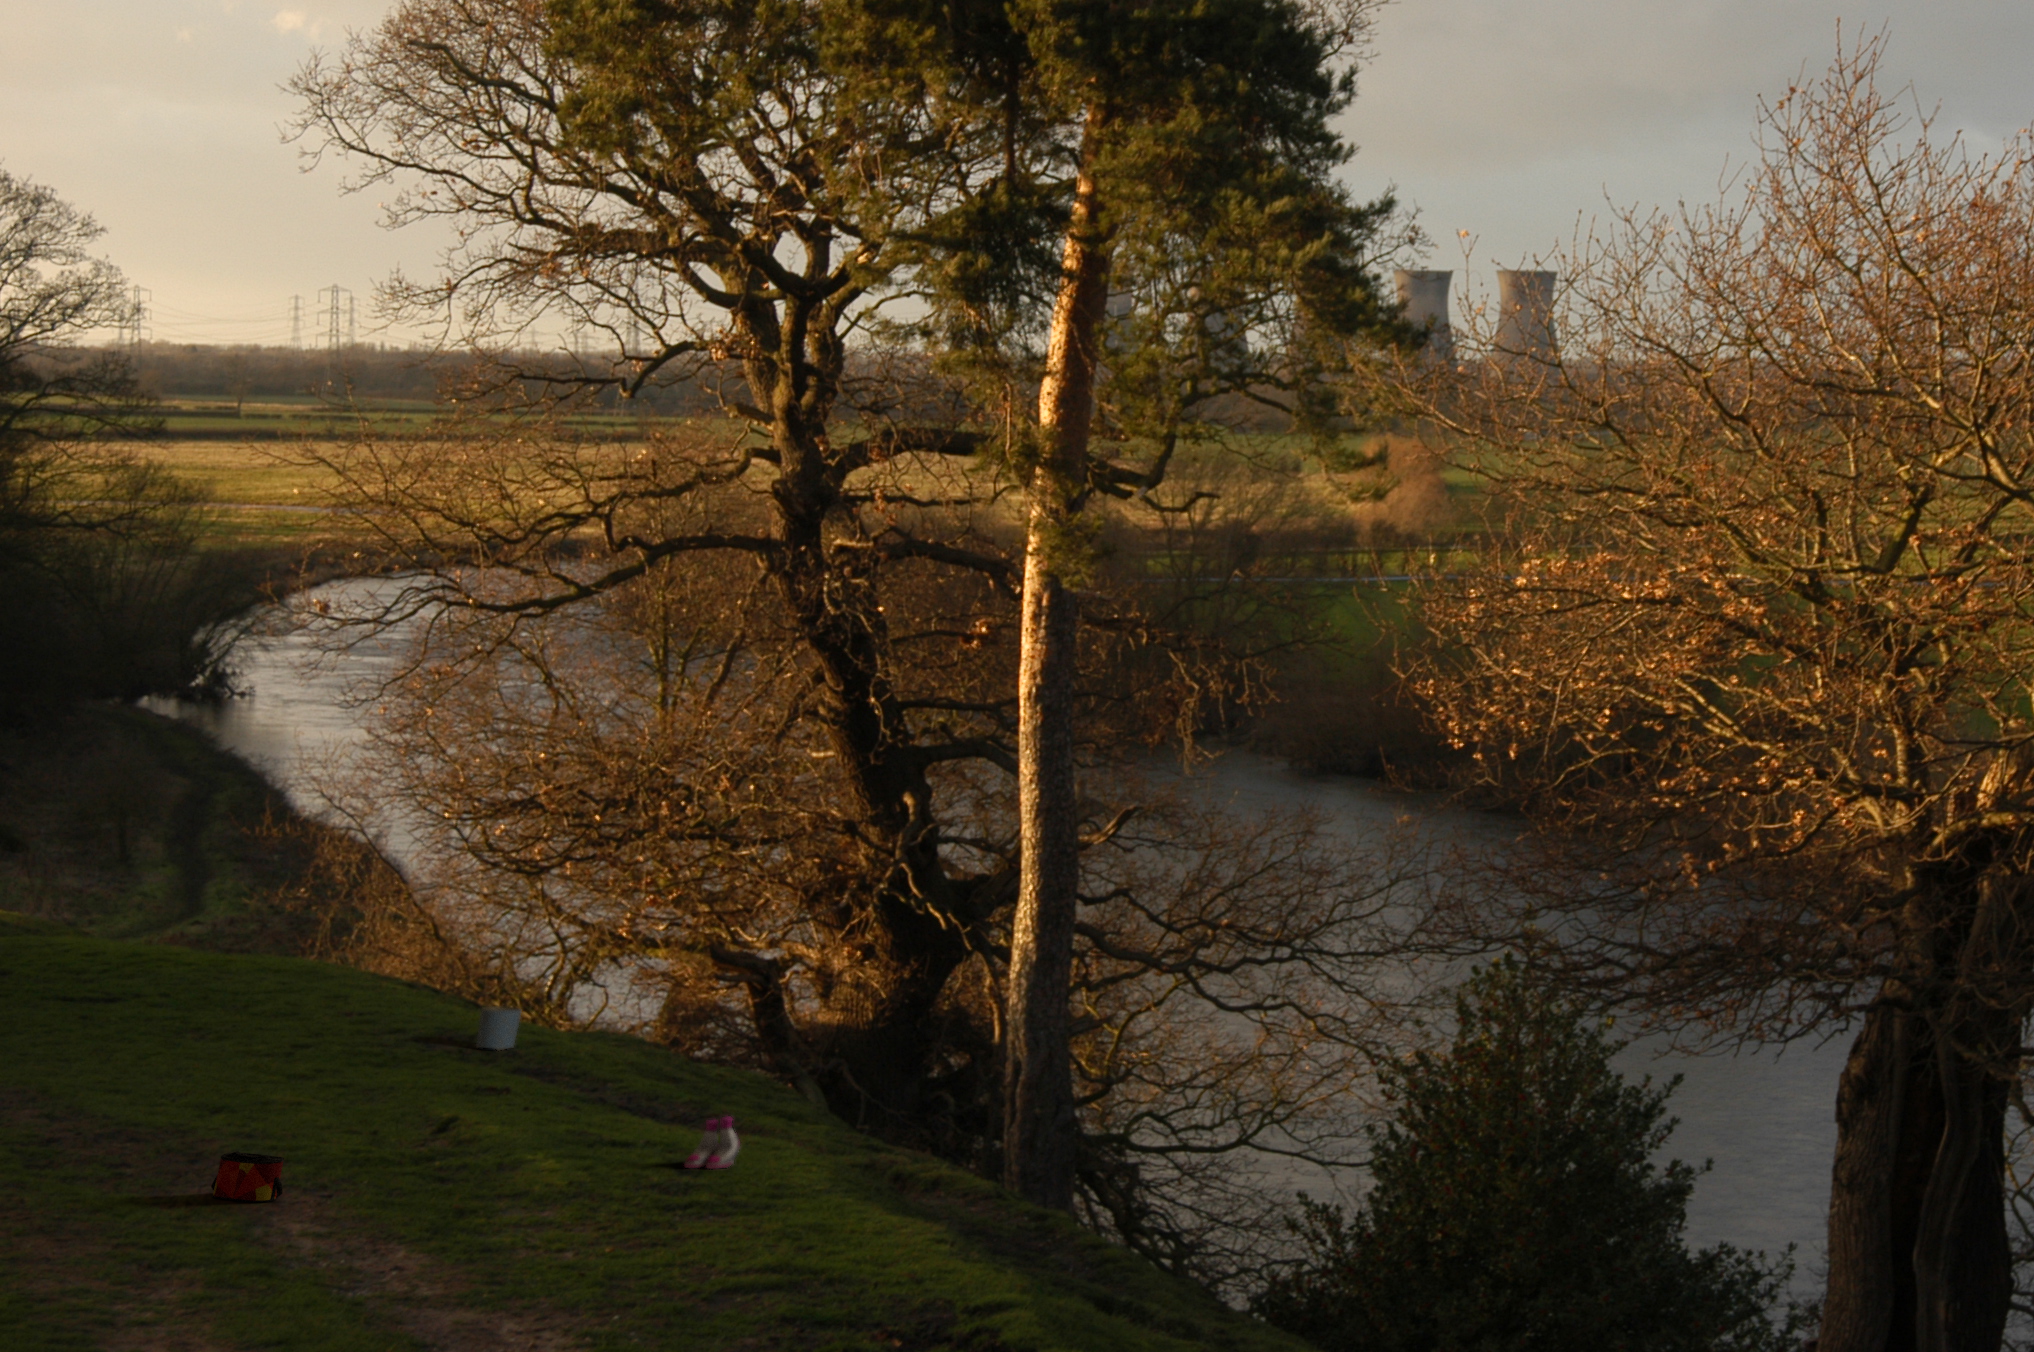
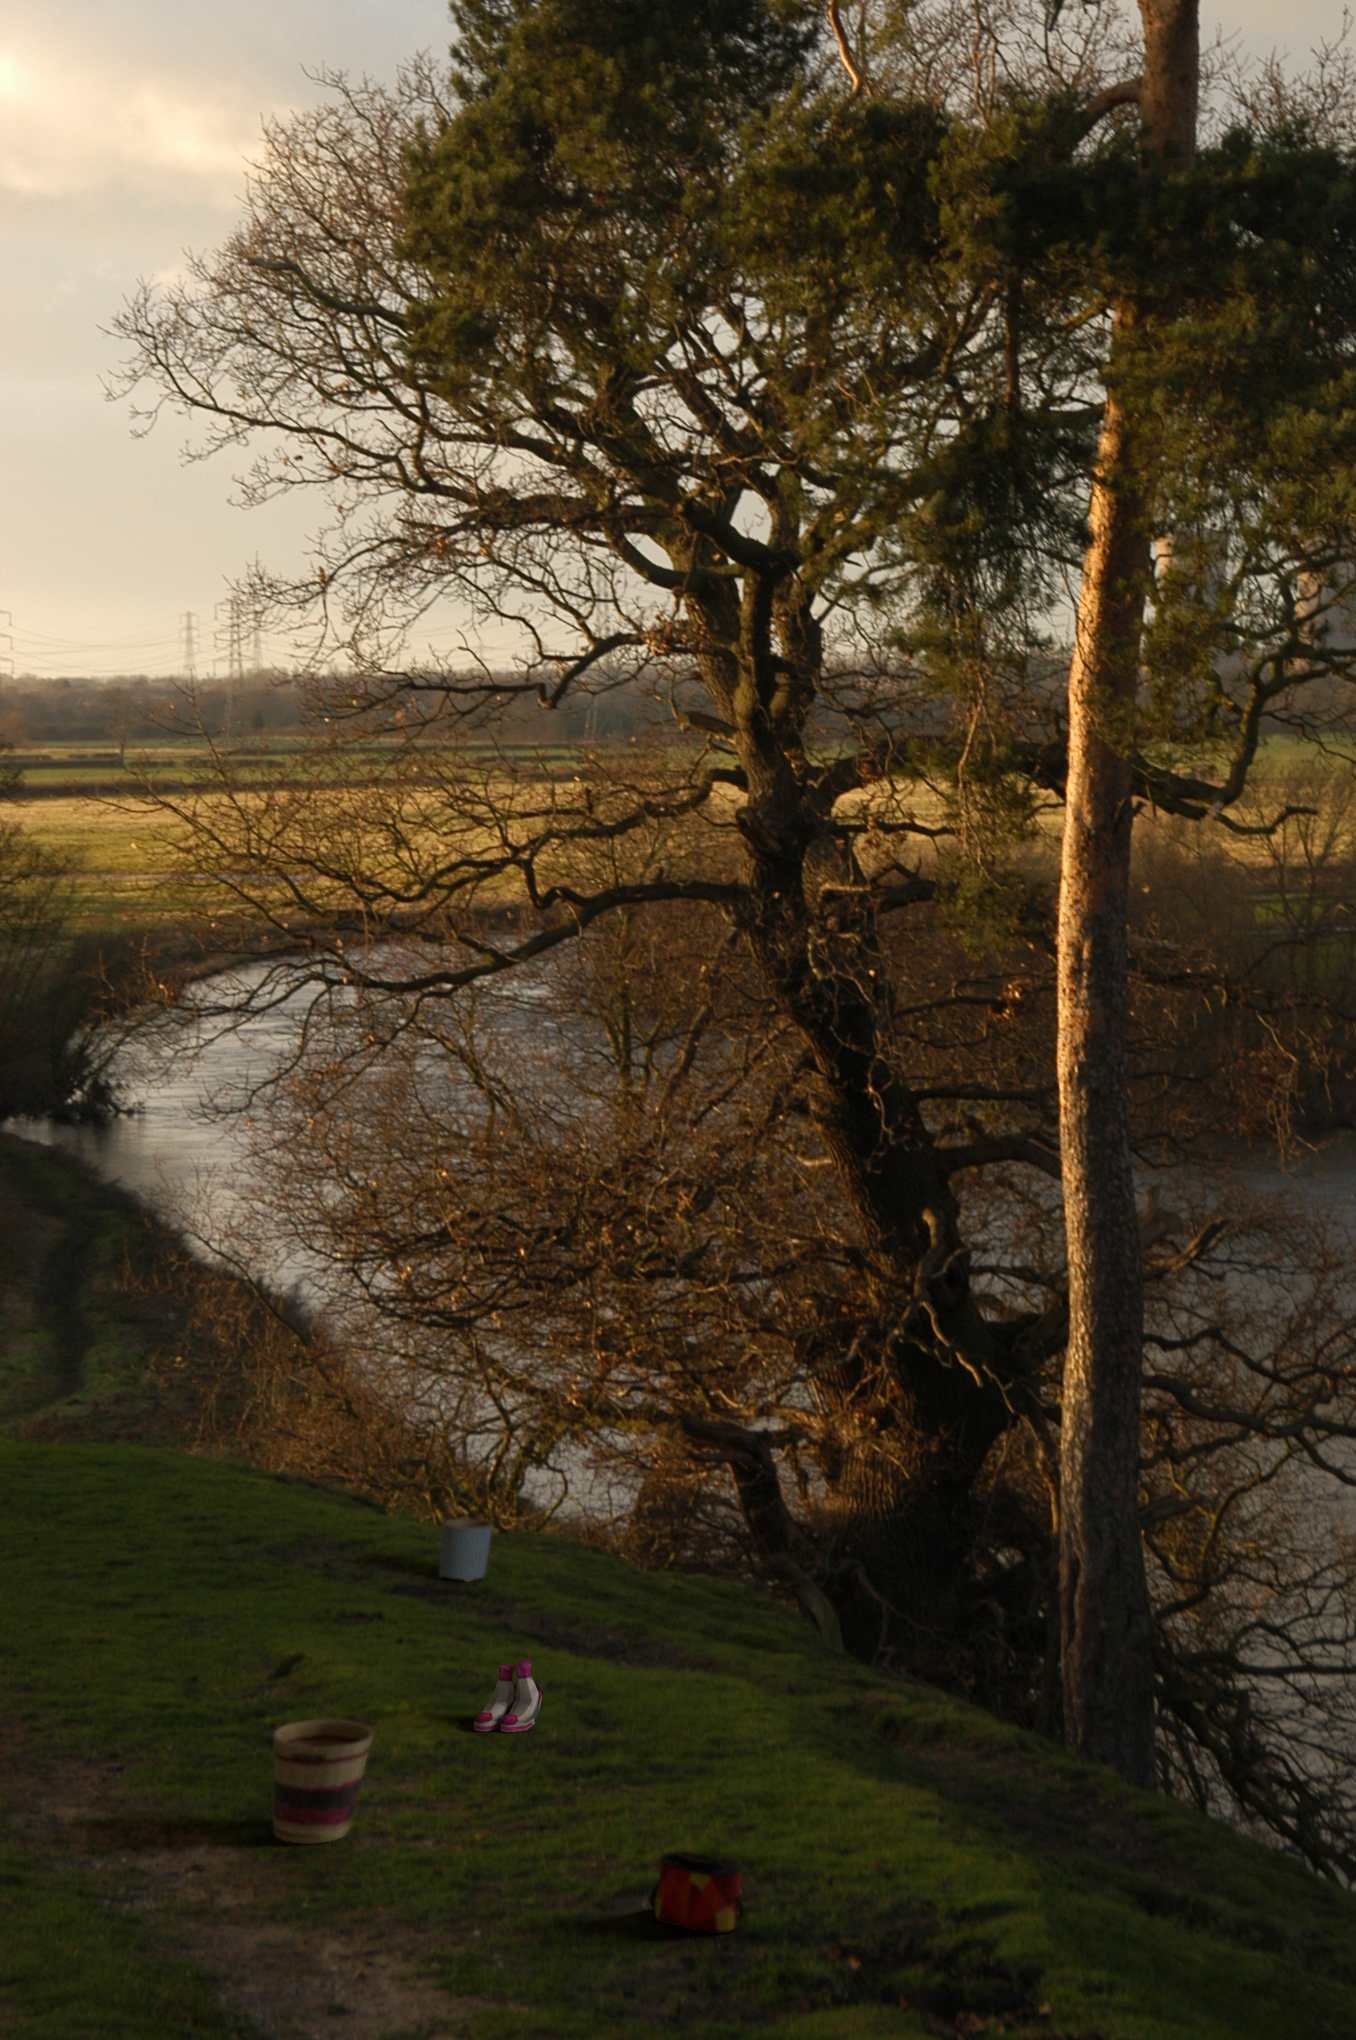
basket: none [309,1084,388,1160] -> present [273,1719,373,1844]
boots: present [685,1116,740,1169] -> present [474,1660,542,1732]
bag: present [211,1152,284,1203] -> present [649,1851,745,1934]

